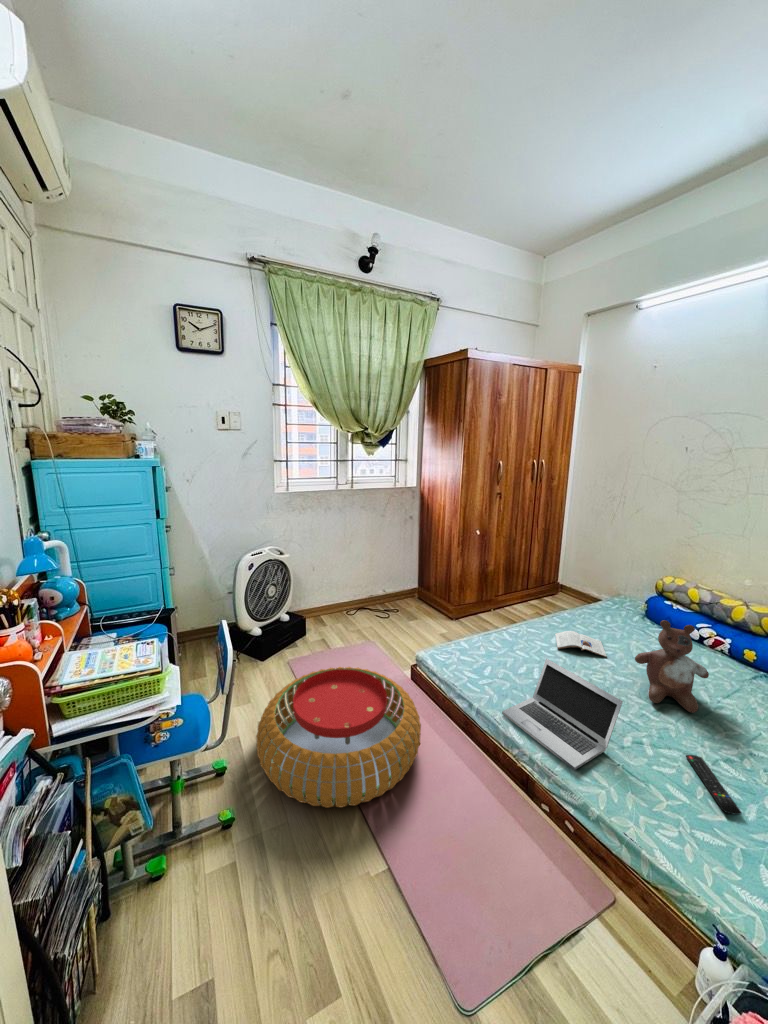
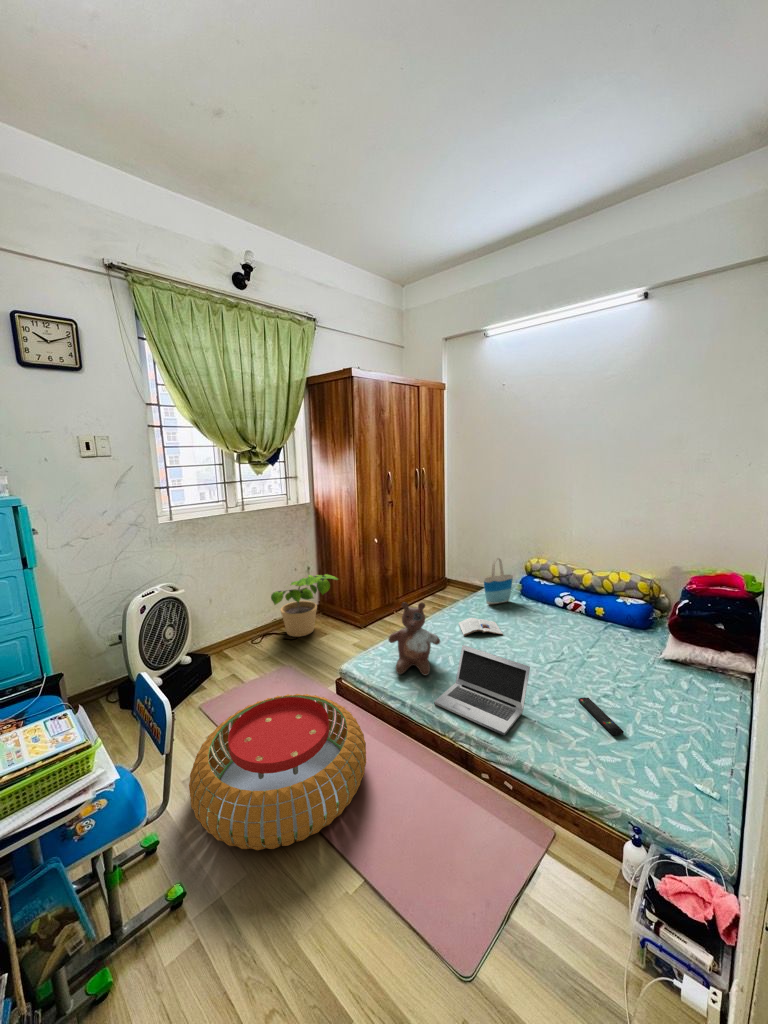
potted plant: none [366,557,433,615] -> present [271,574,338,637]
tote bag: none [595,569,635,621] -> present [484,558,513,604]
stuffed bear: present [635,620,709,713] -> present [388,602,440,675]

